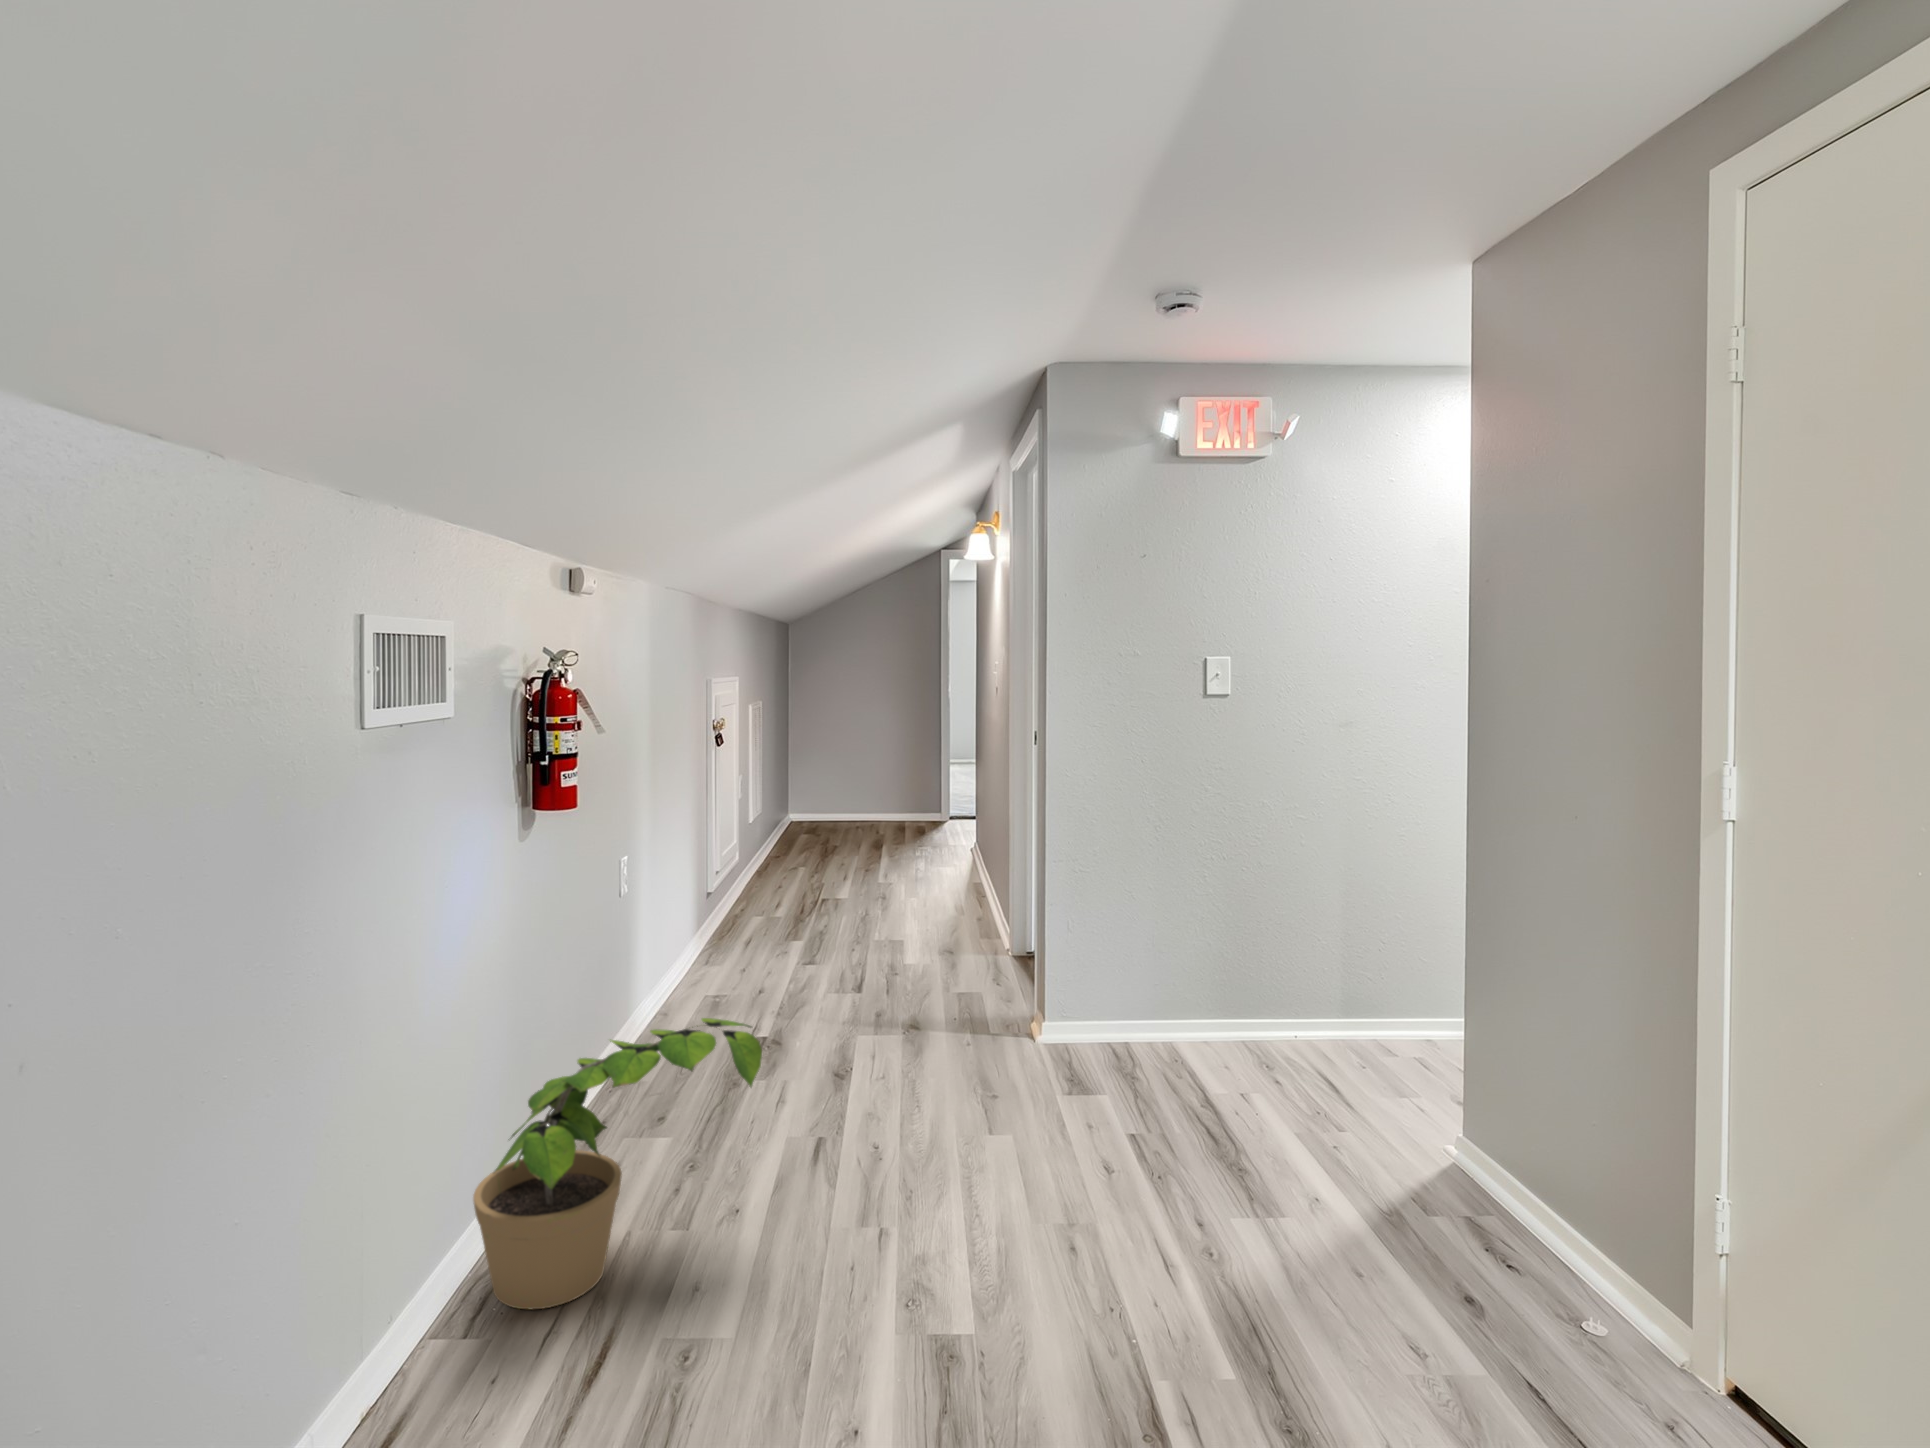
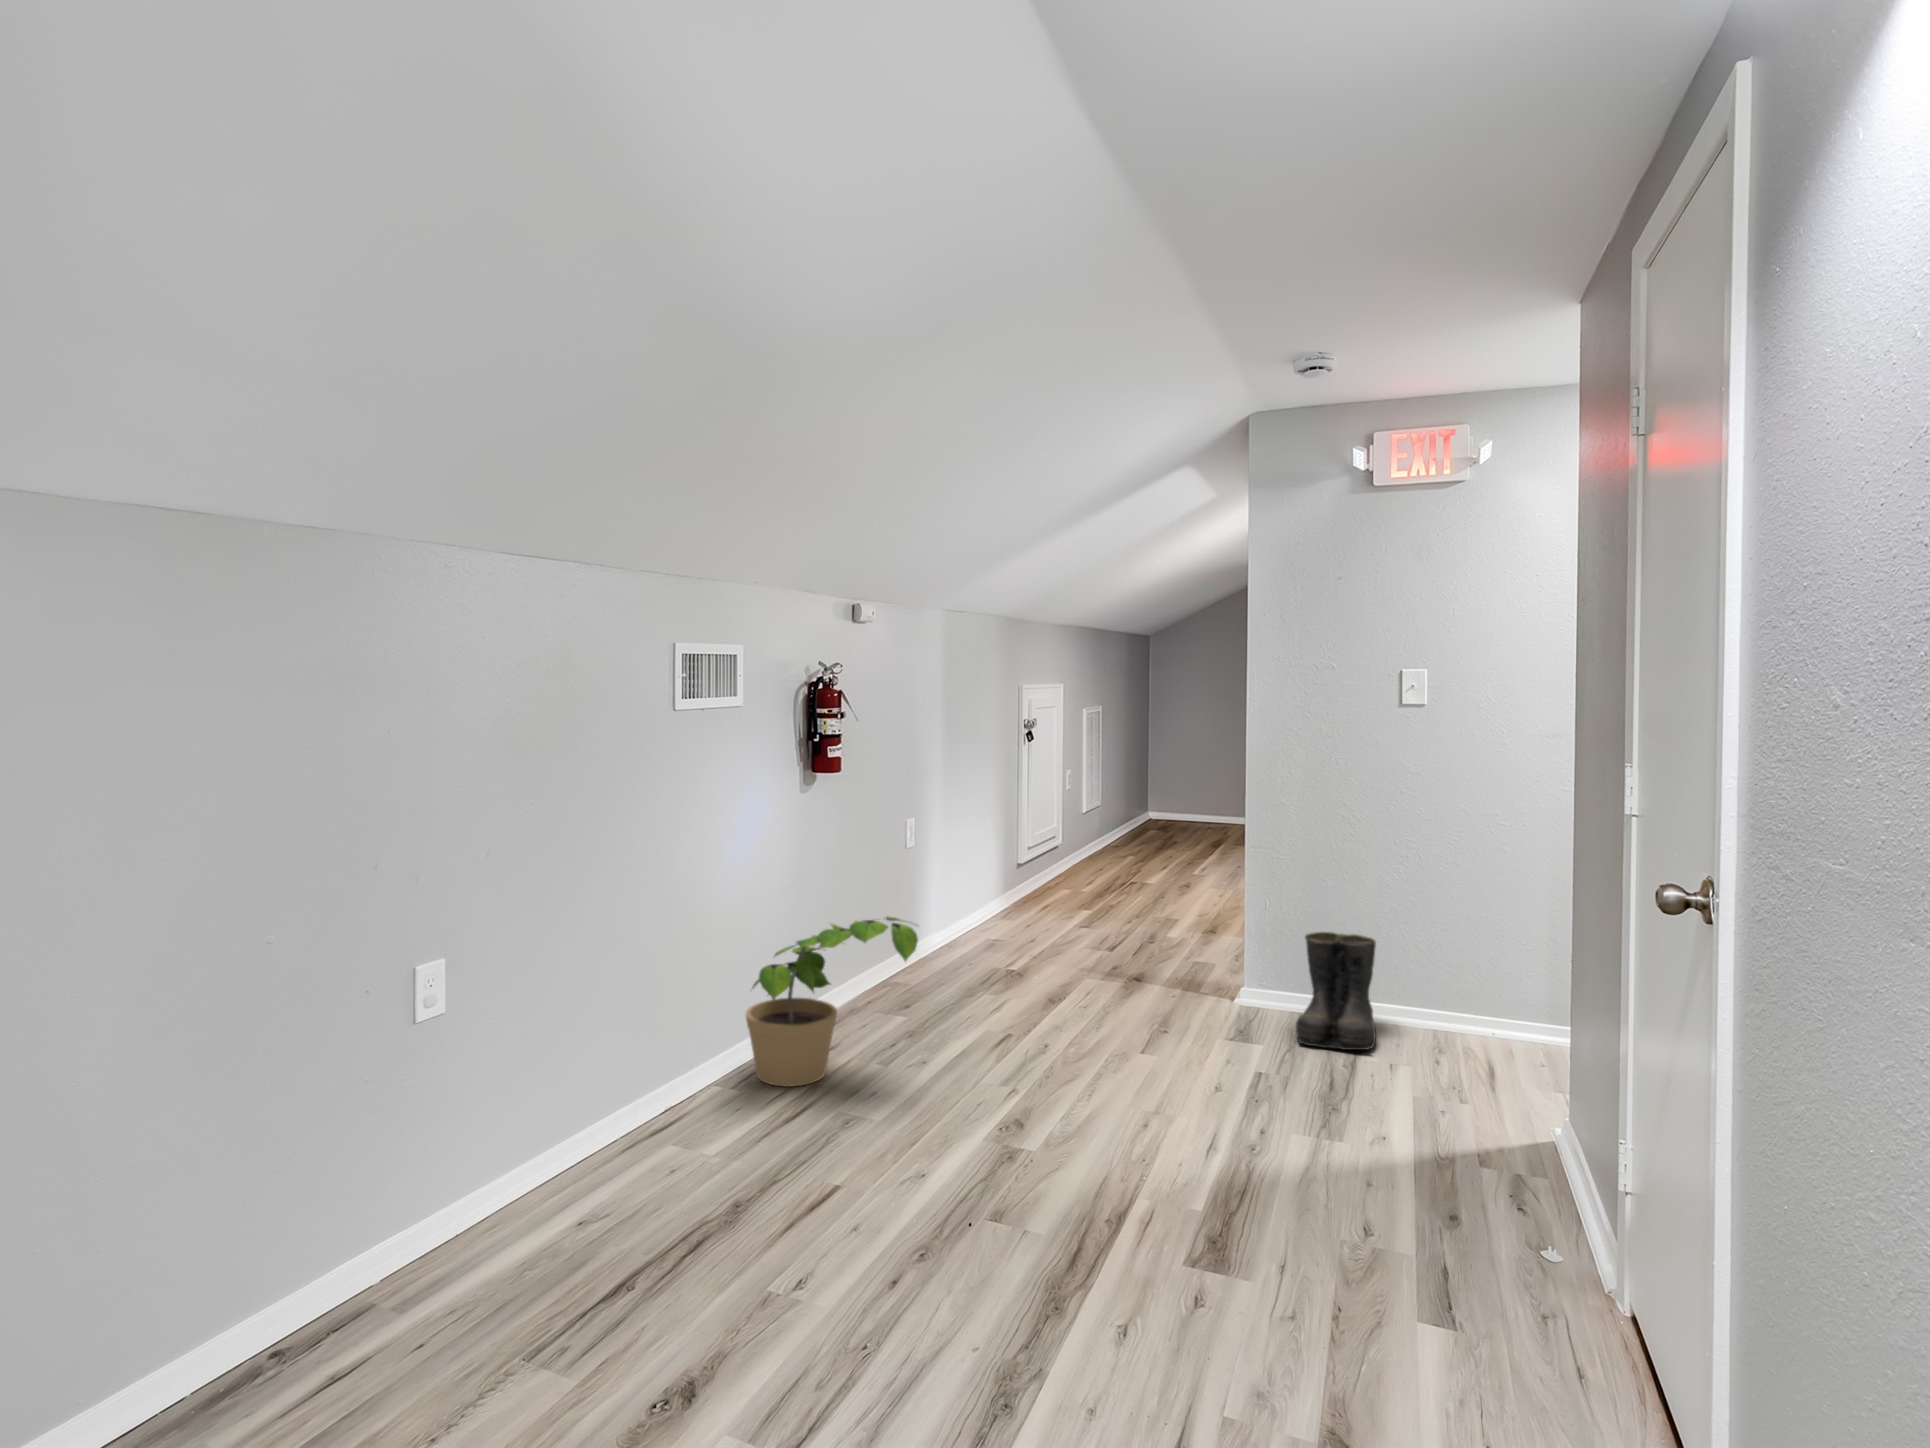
boots: none [1119,945,1215,1081] -> present [1296,932,1376,1050]

